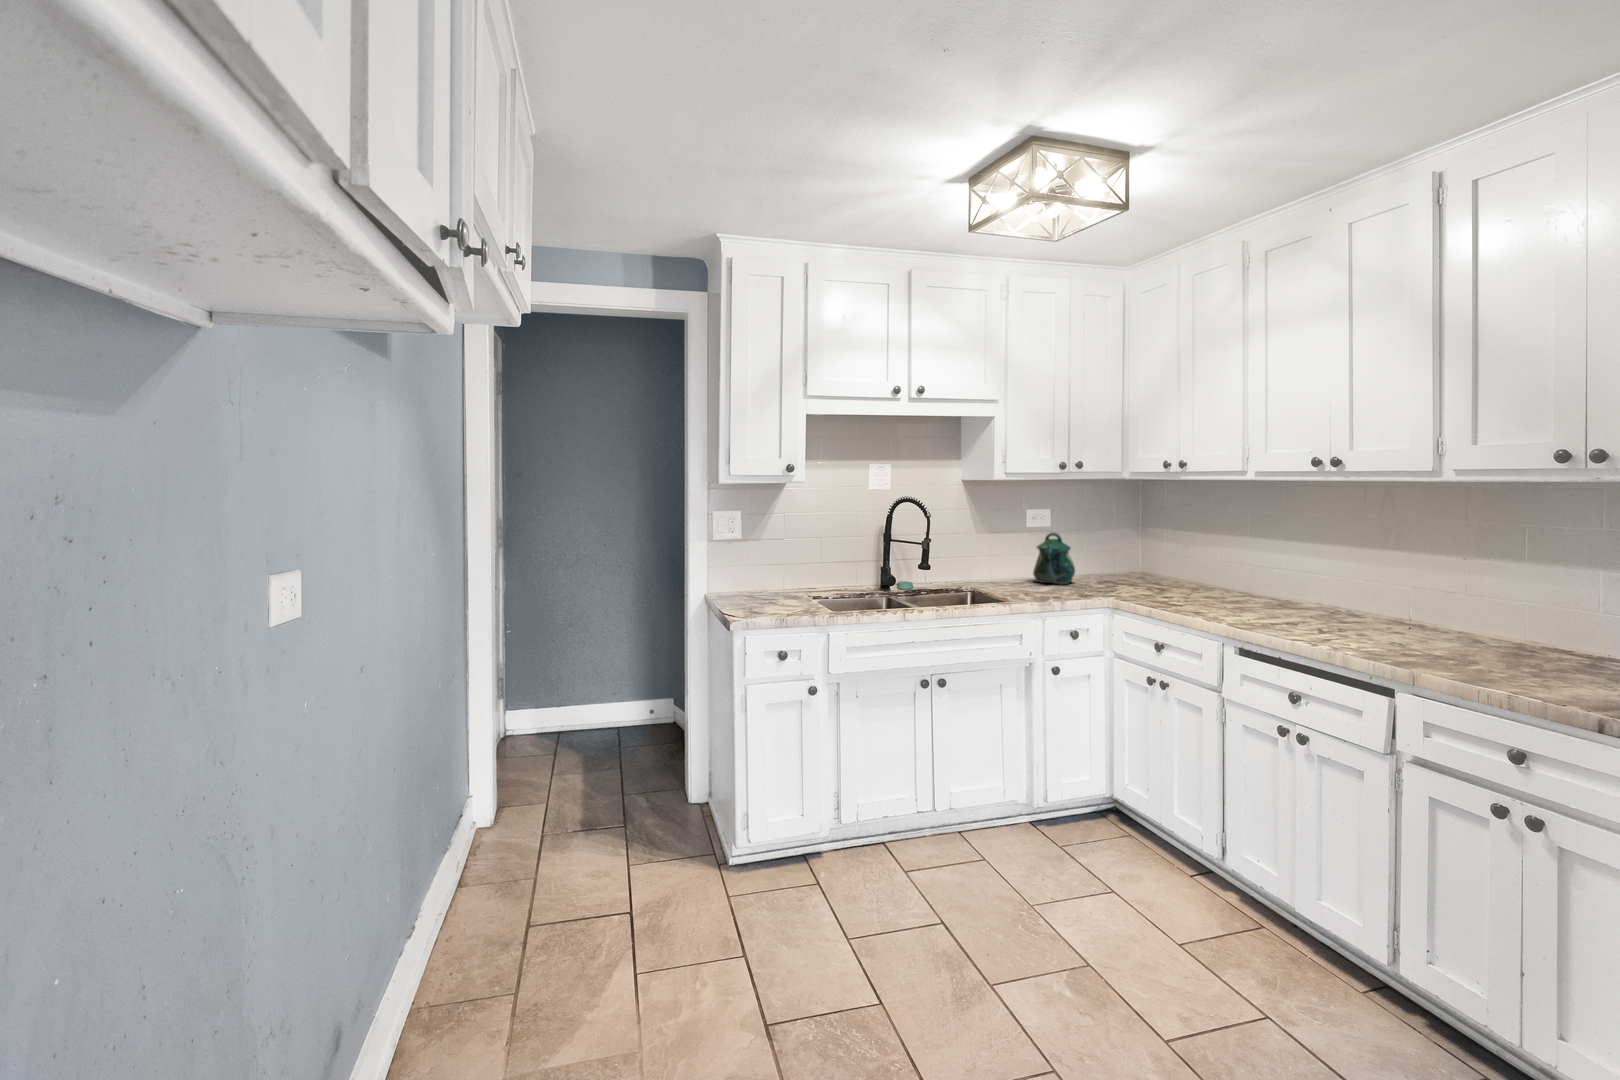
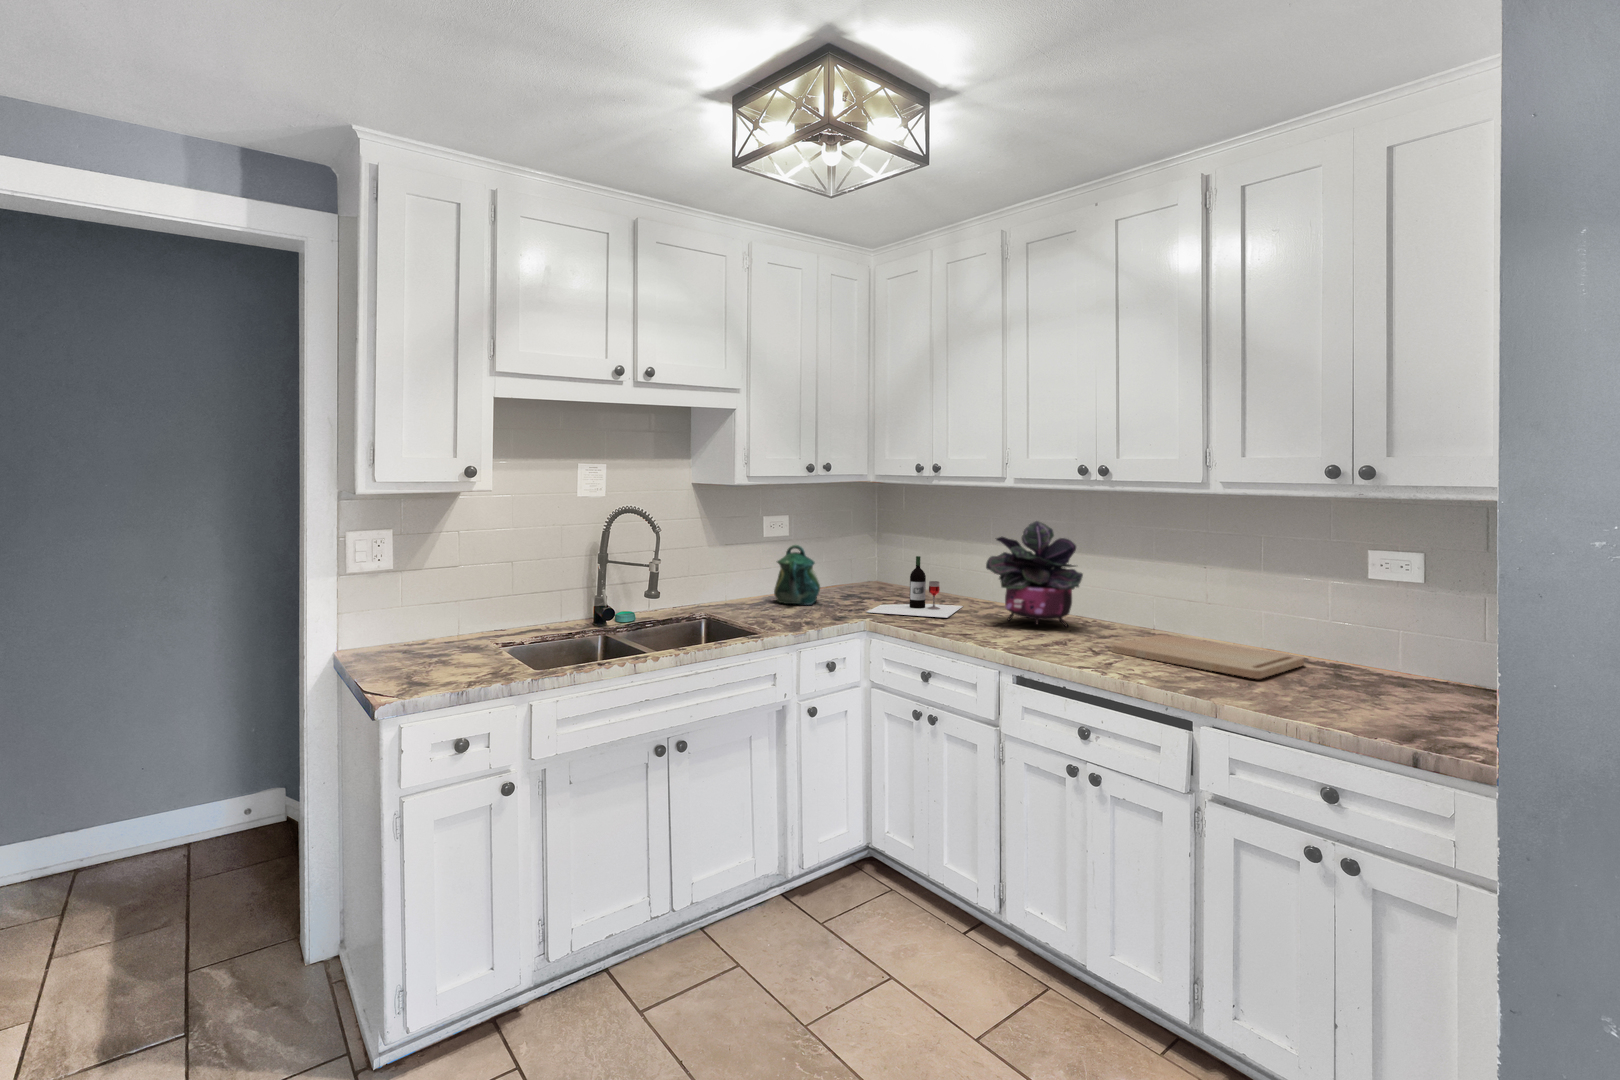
potted plant: none [1227,511,1326,611] -> present [986,521,1083,627]
wine bottle: none [1113,544,1214,598] -> present [867,556,963,618]
cutting board: none [1341,620,1559,657] -> present [1111,635,1304,679]

